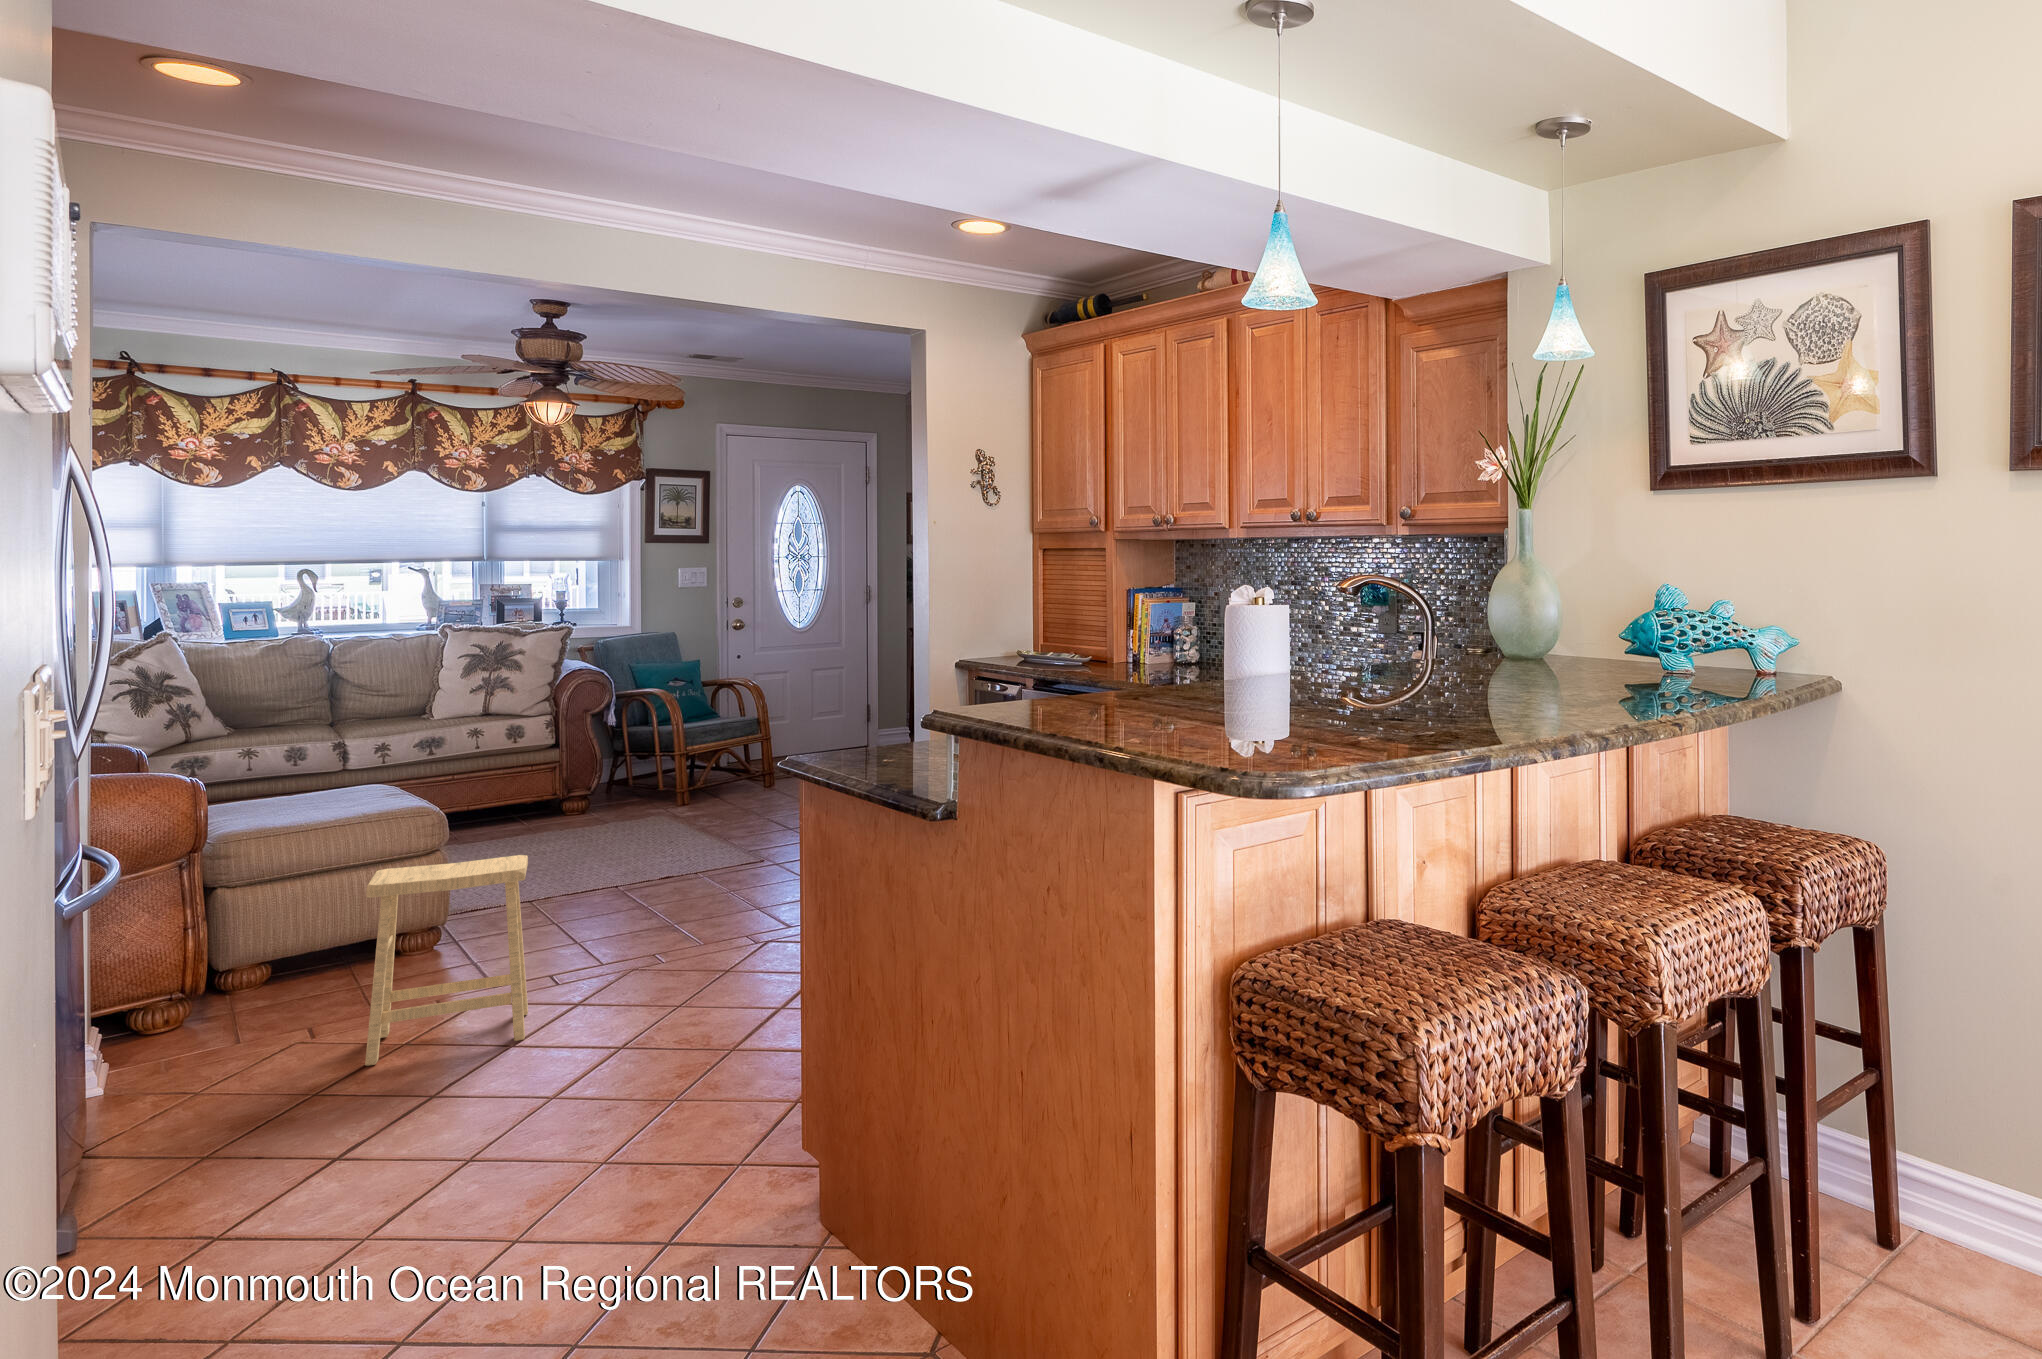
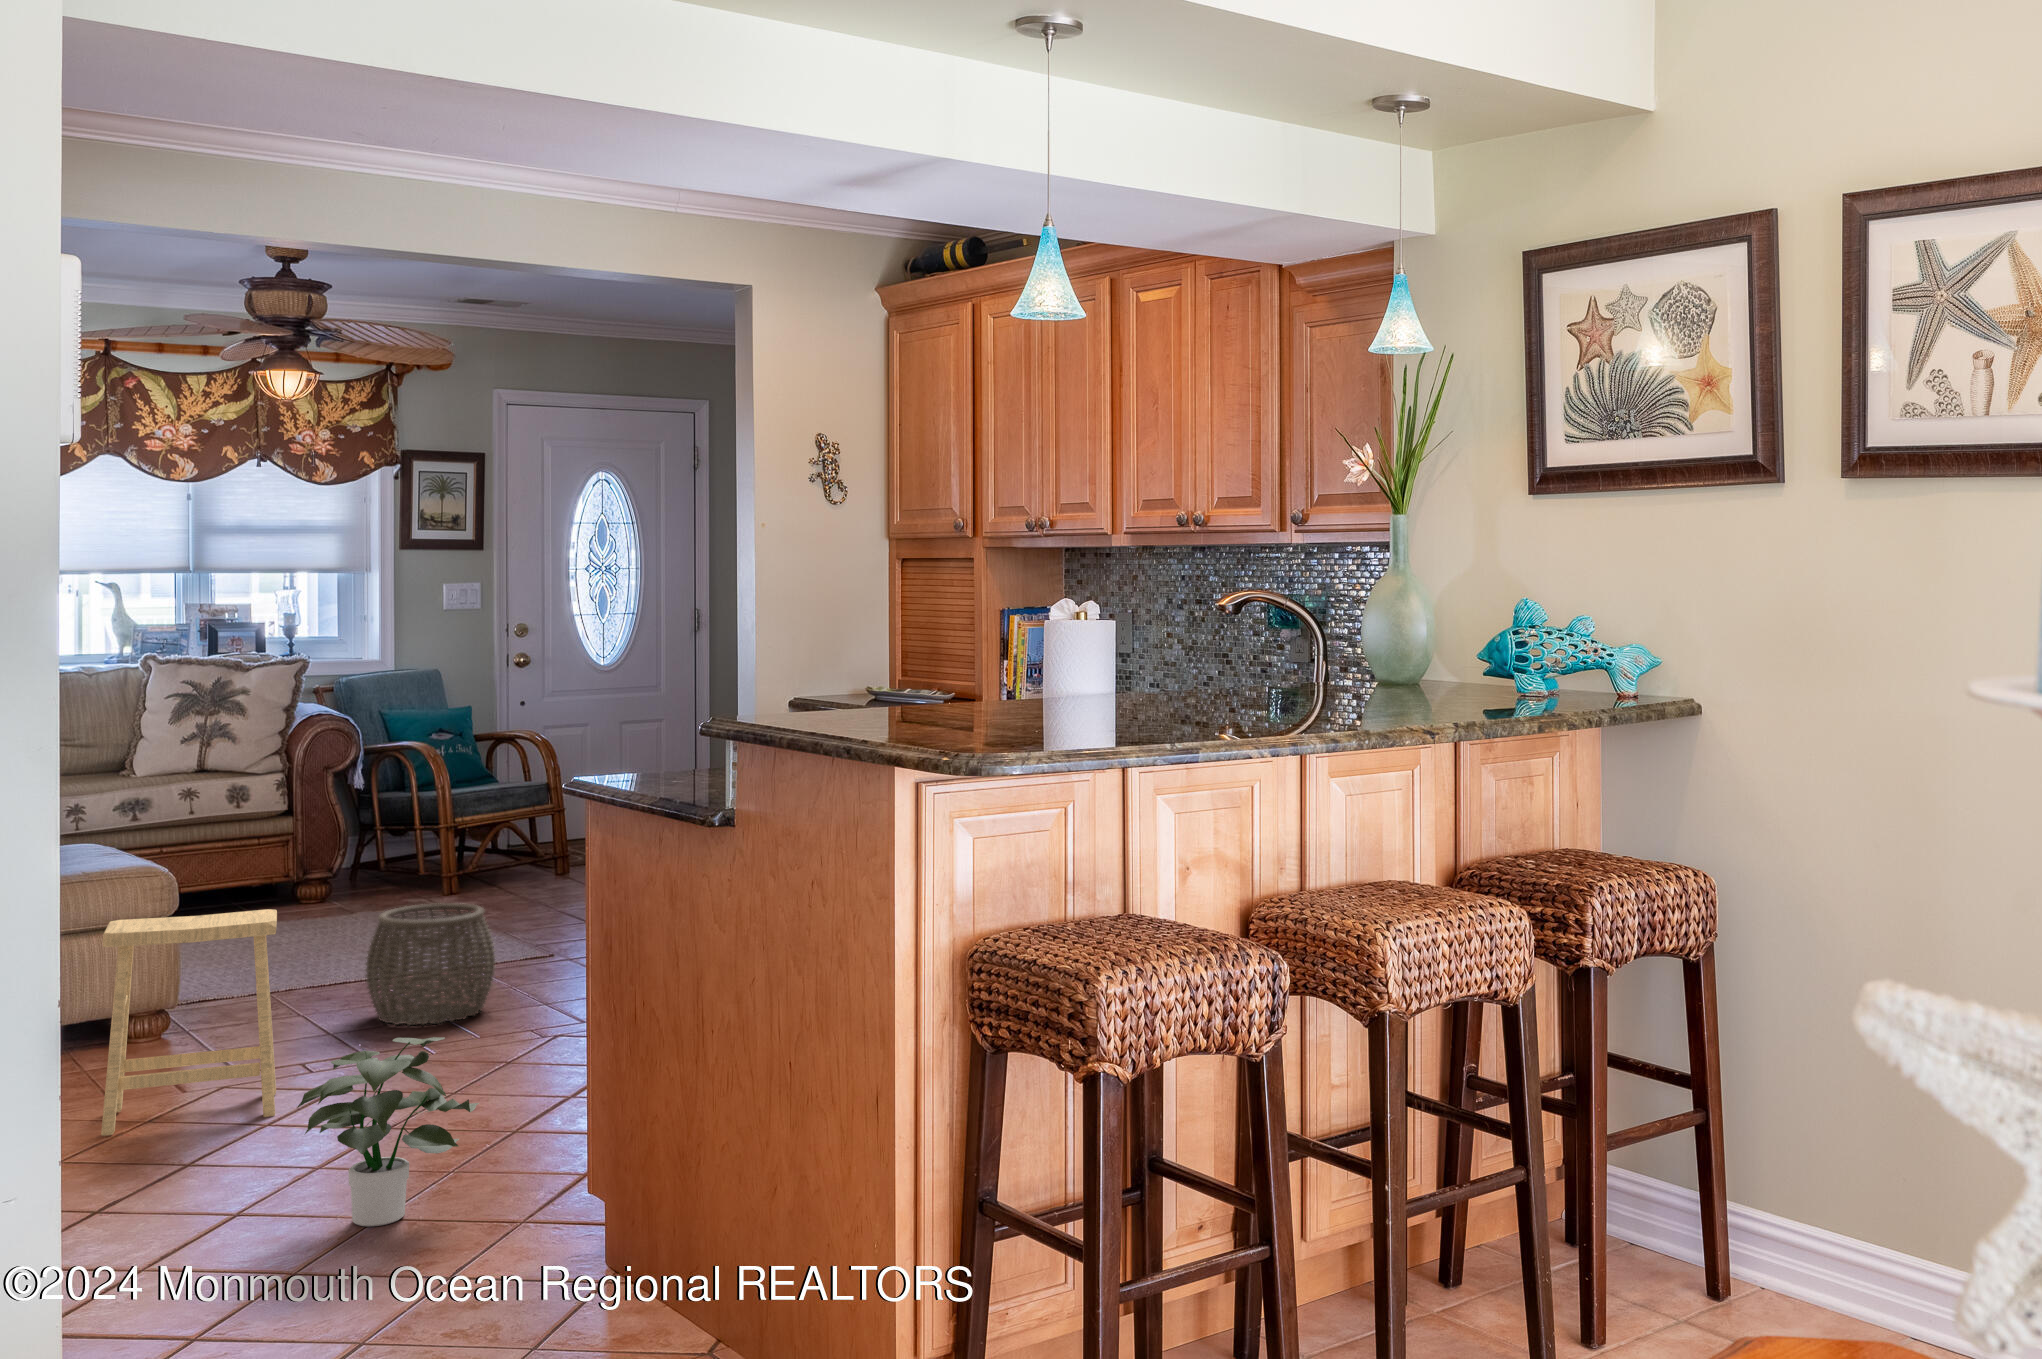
woven basket: none [609,832,720,937] -> present [365,903,496,1025]
potted plant: none [531,995,705,1180] -> present [297,1037,479,1226]

